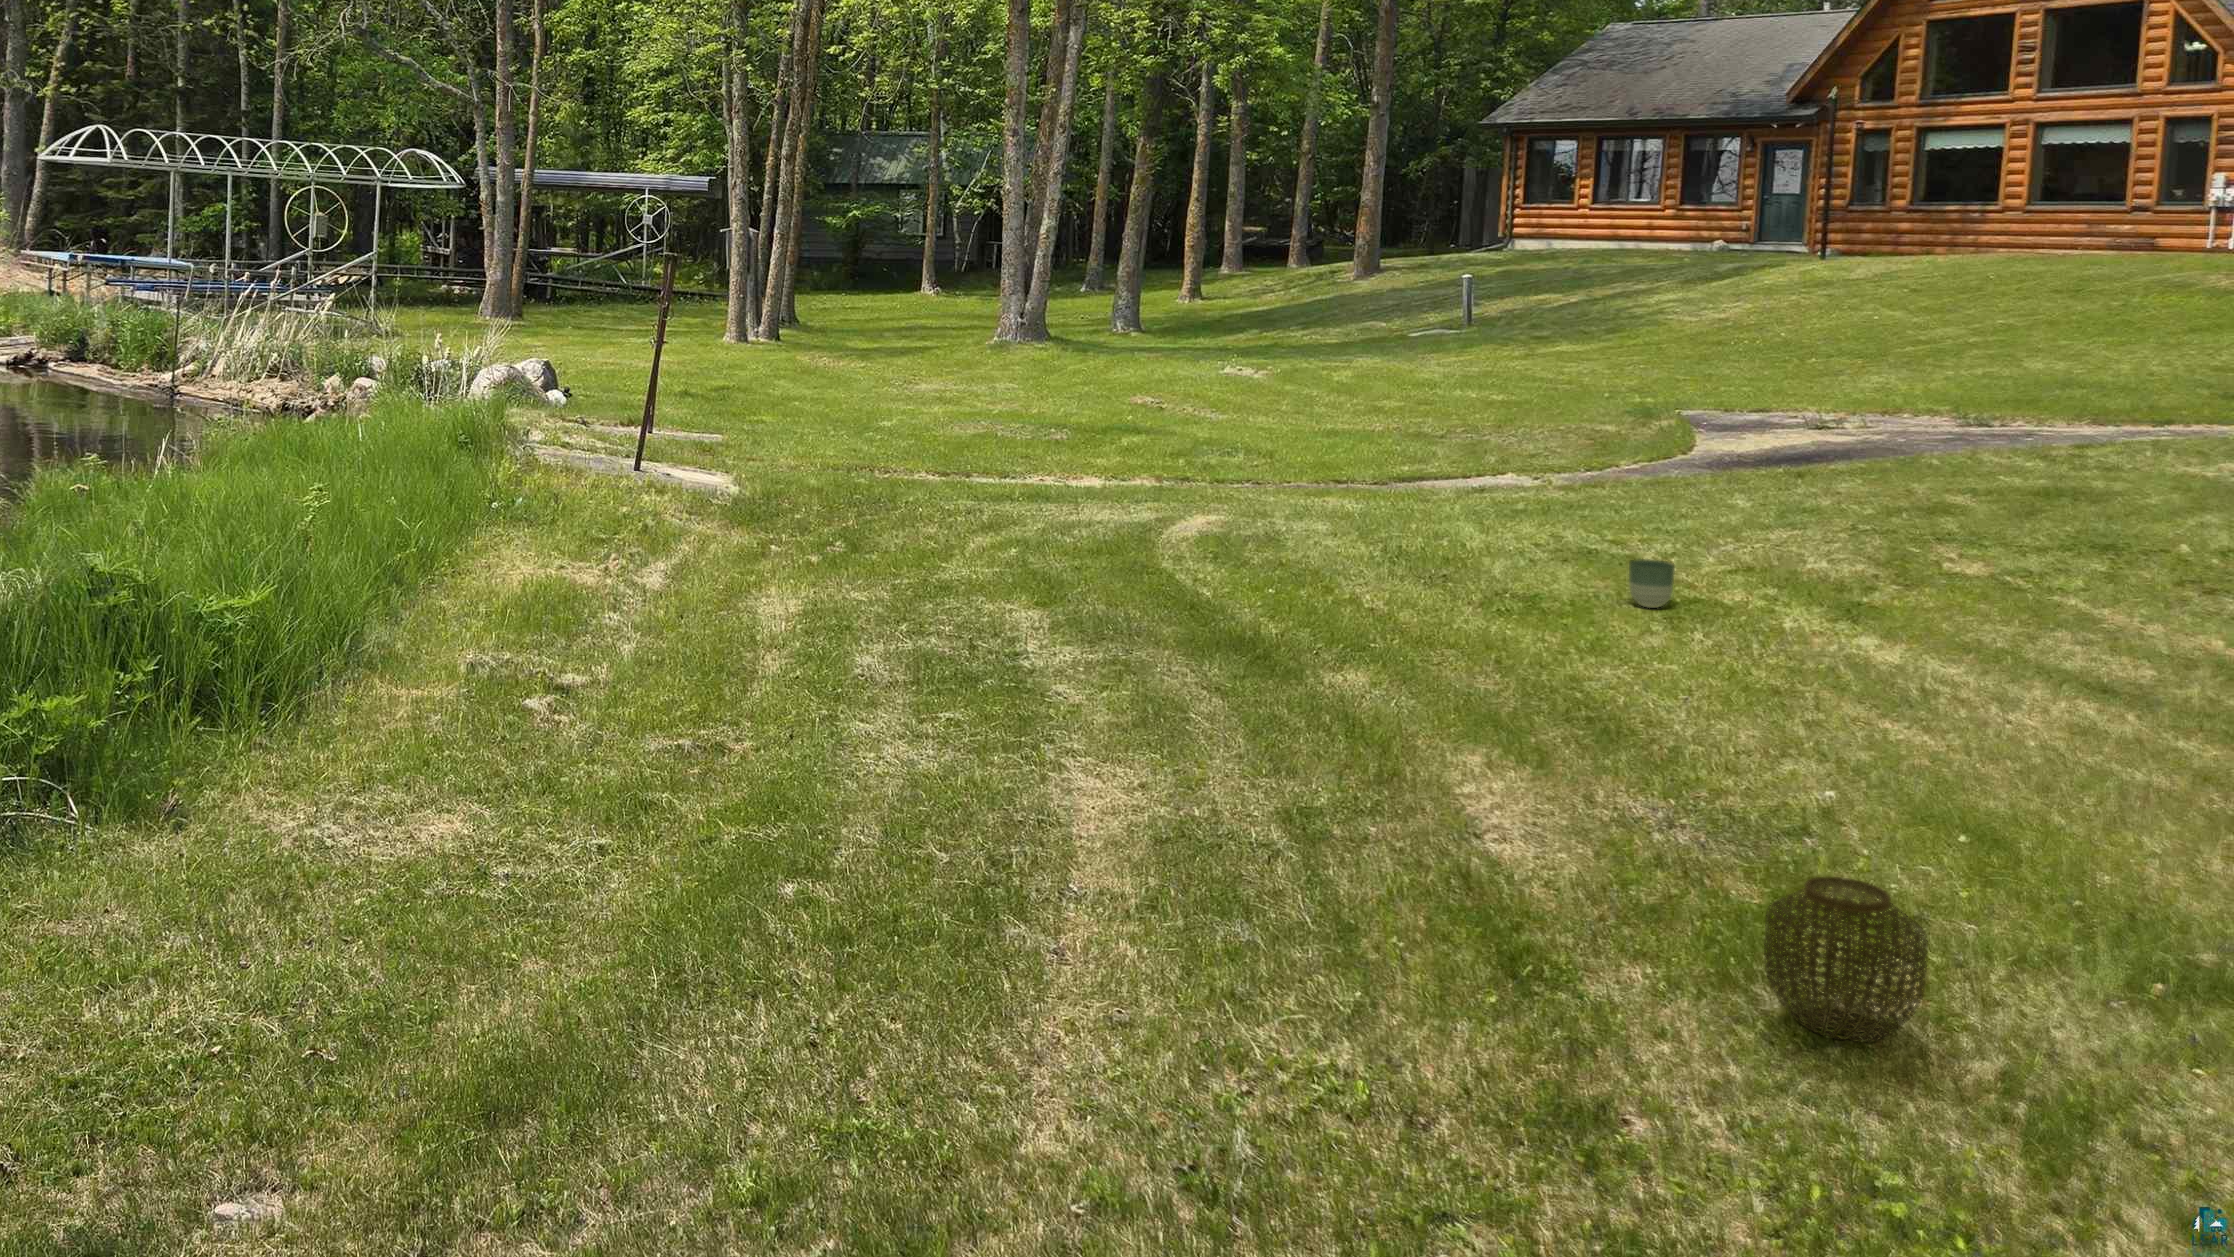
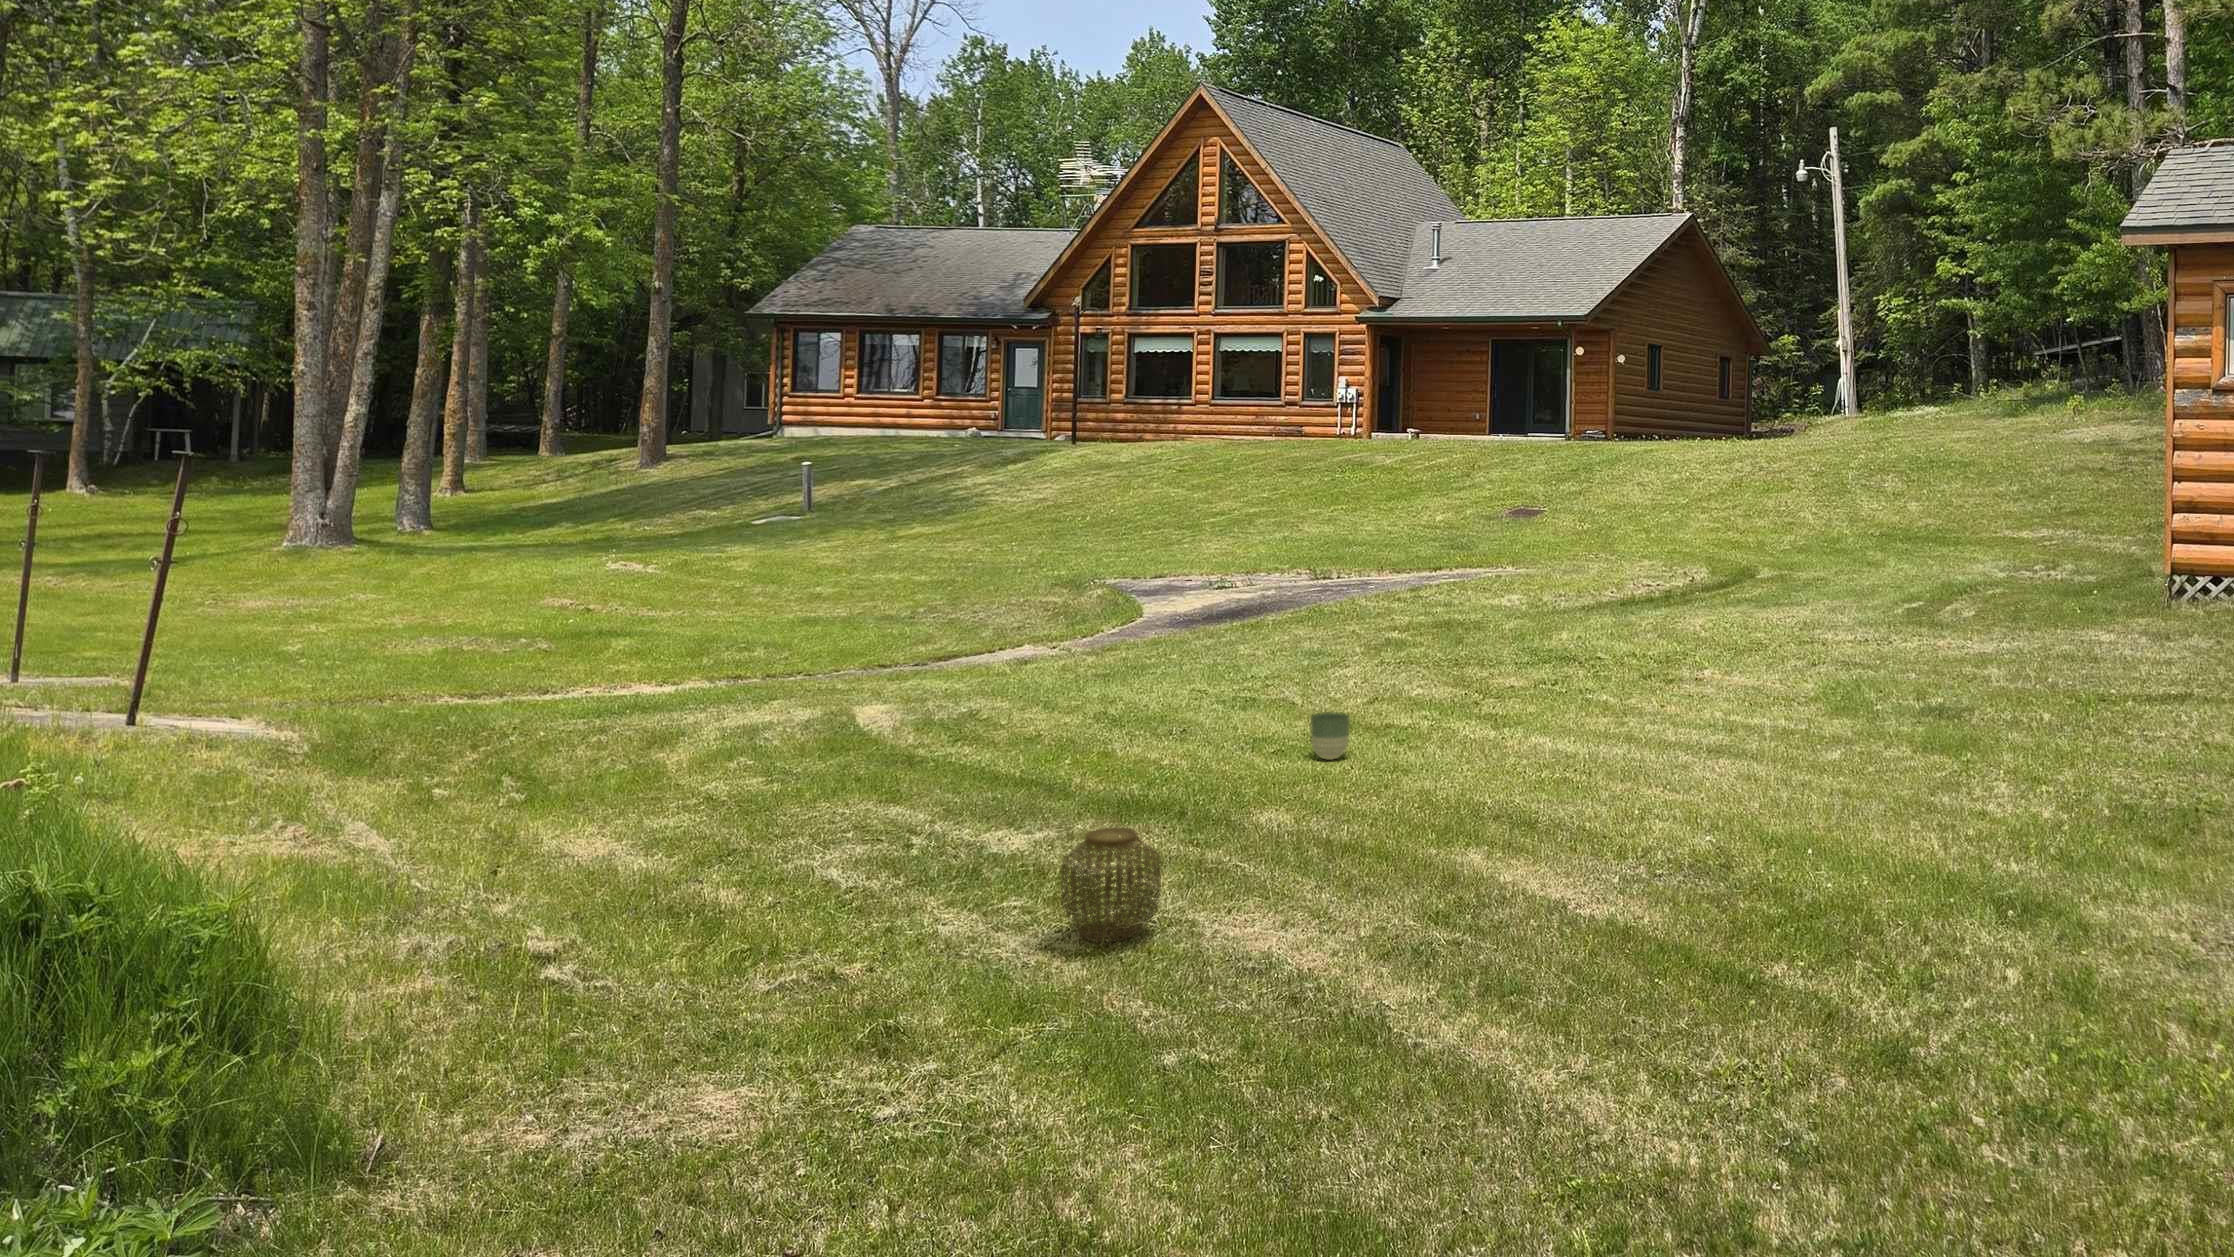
woven basket: present [1764,877,1928,1042] -> present [1061,827,1161,943]

